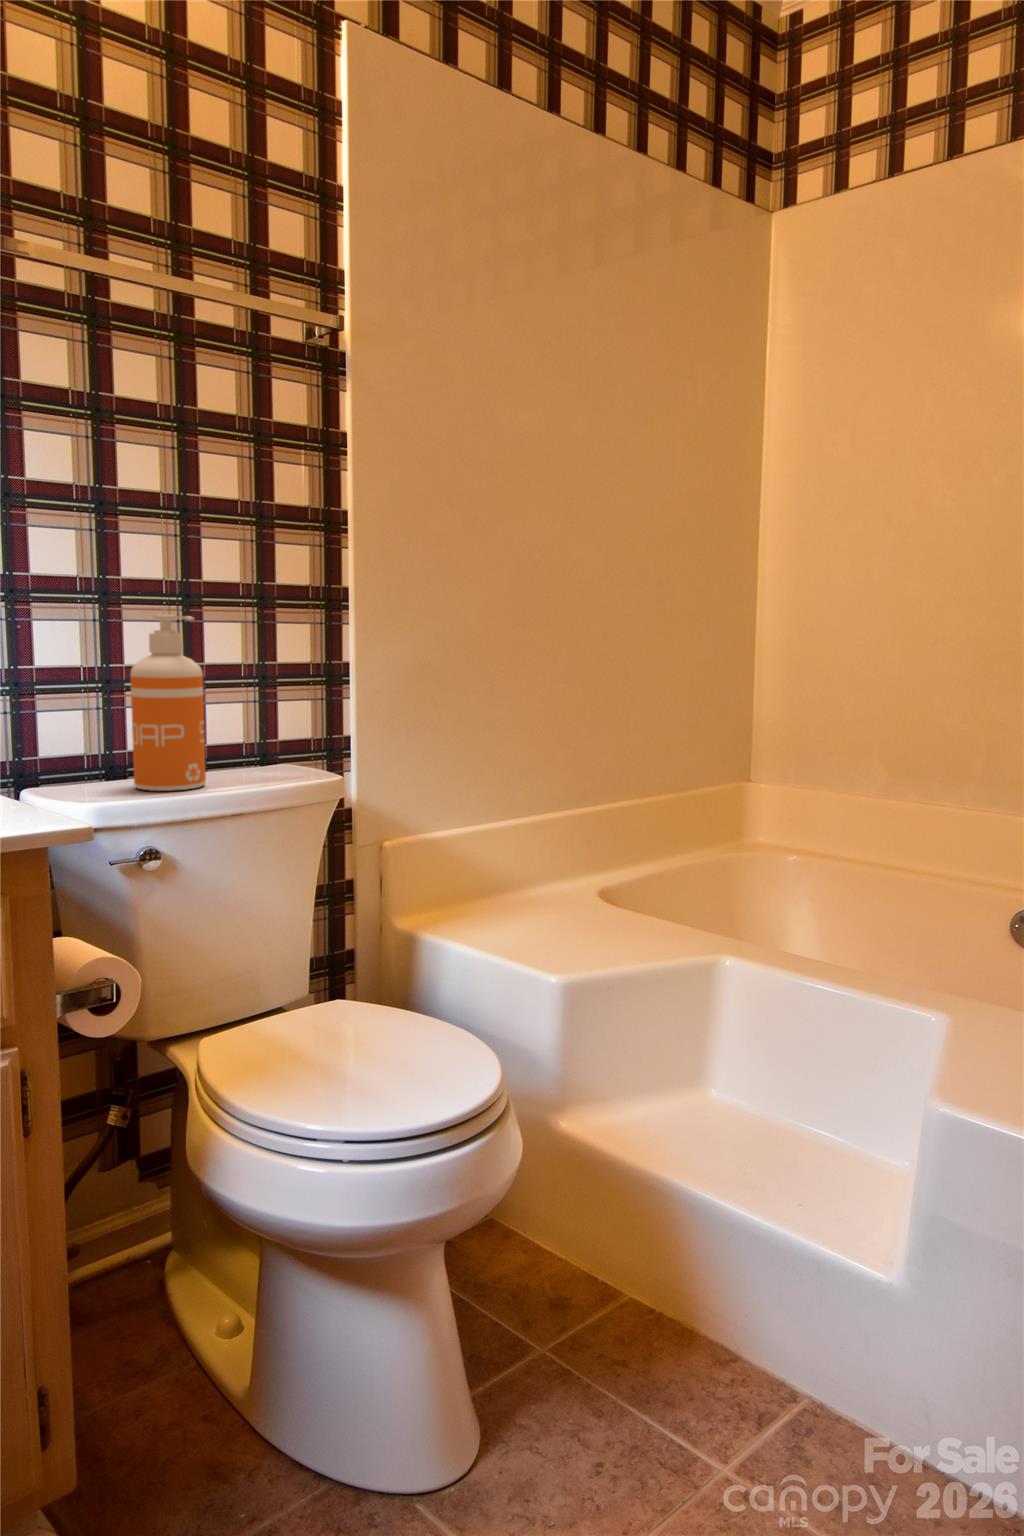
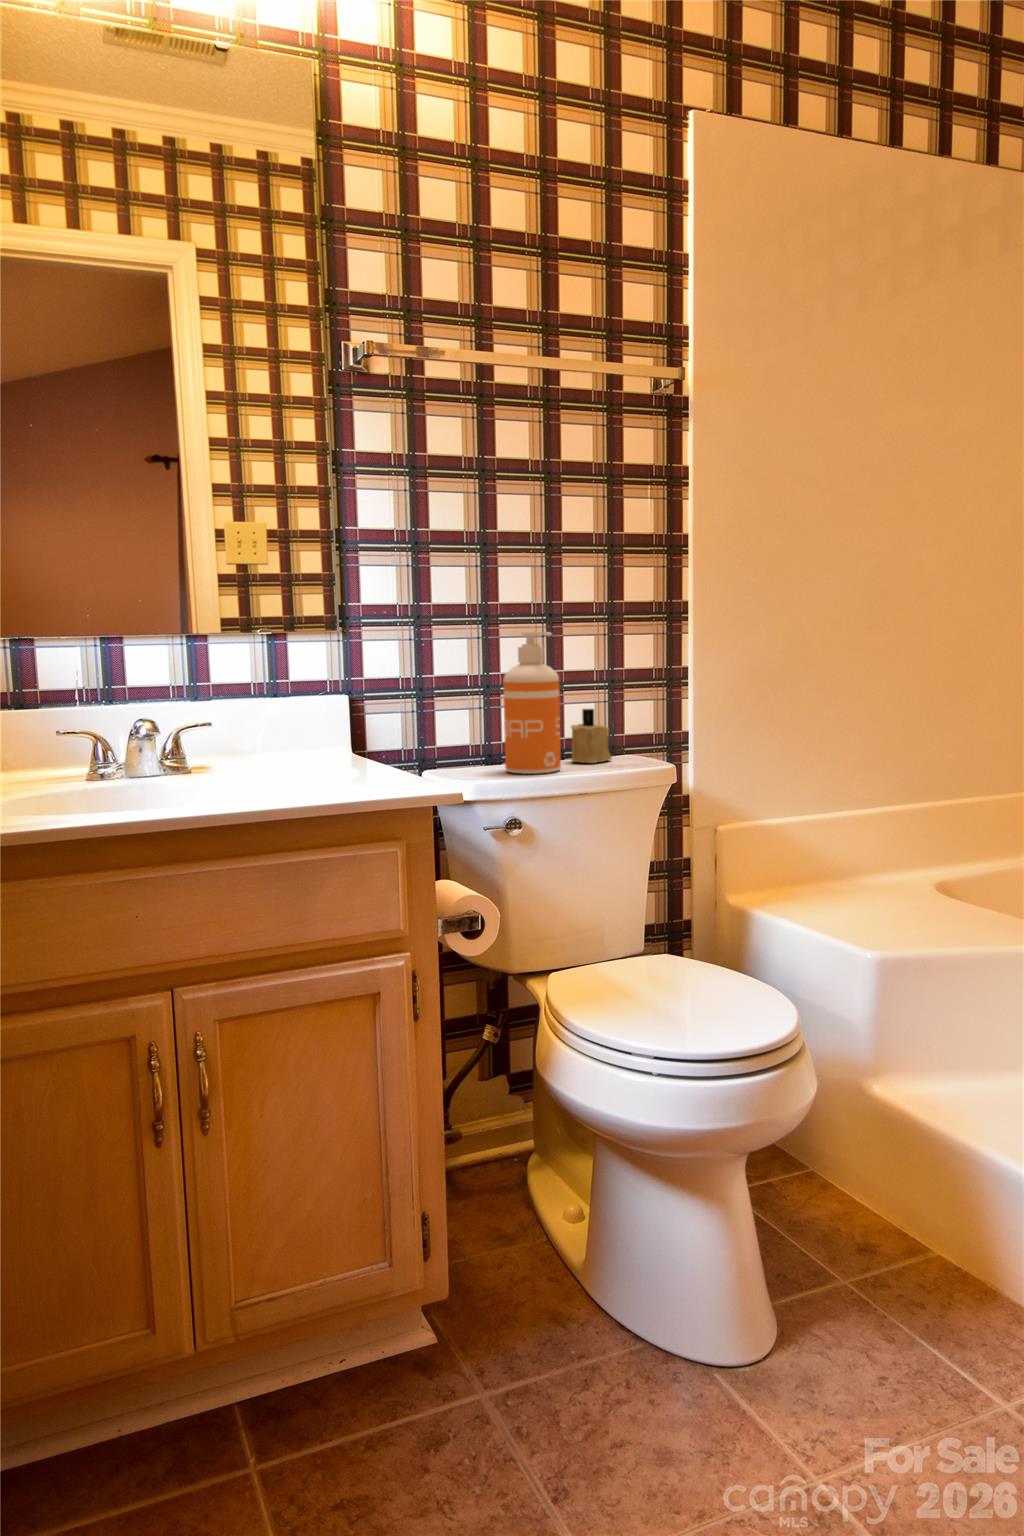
candle: none [214,710,266,776] -> present [571,709,612,763]

